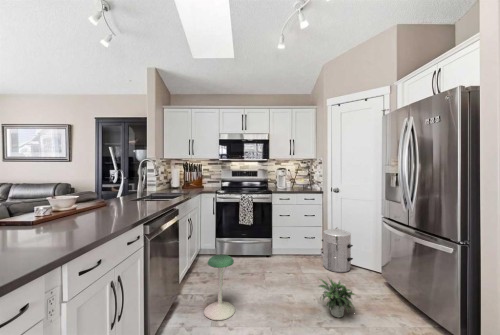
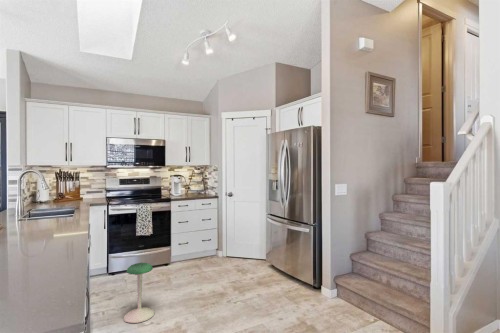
waste bin: present [322,228,353,272] -> none [219,227,245,266]
potted plant: present [319,279,355,318] -> none [219,266,253,295]

